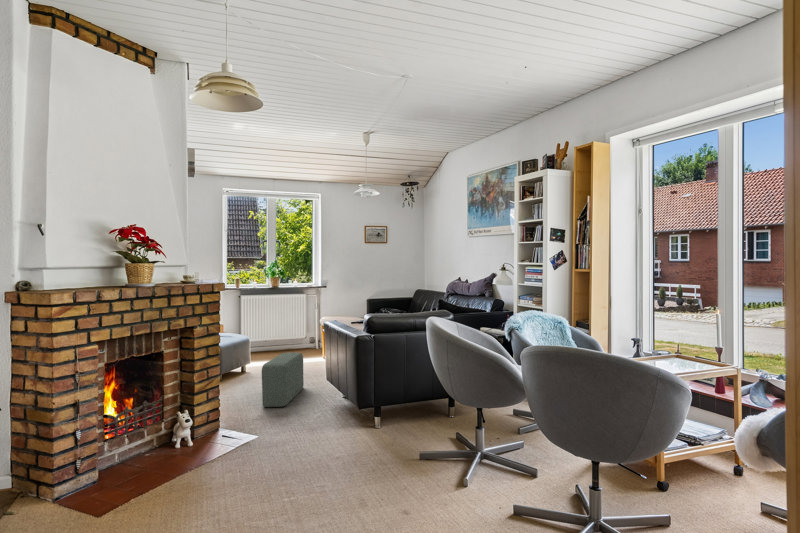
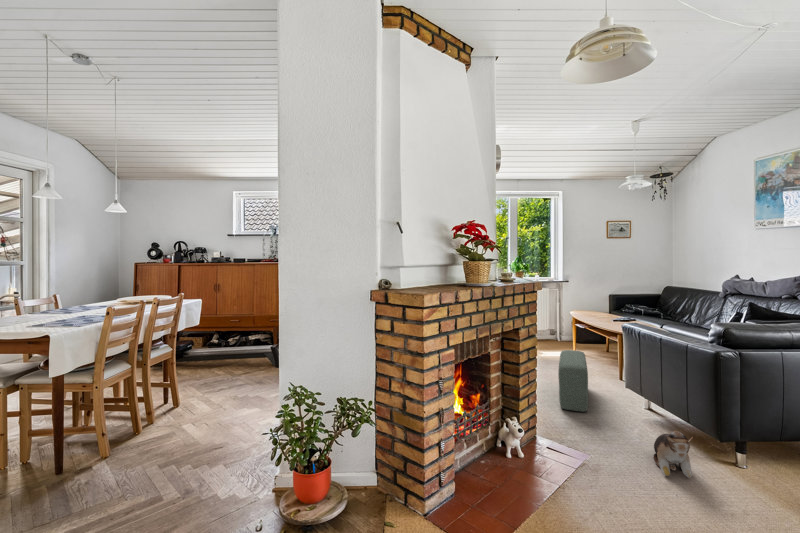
plush toy: none [302,402,331,441] -> present [653,430,693,478]

